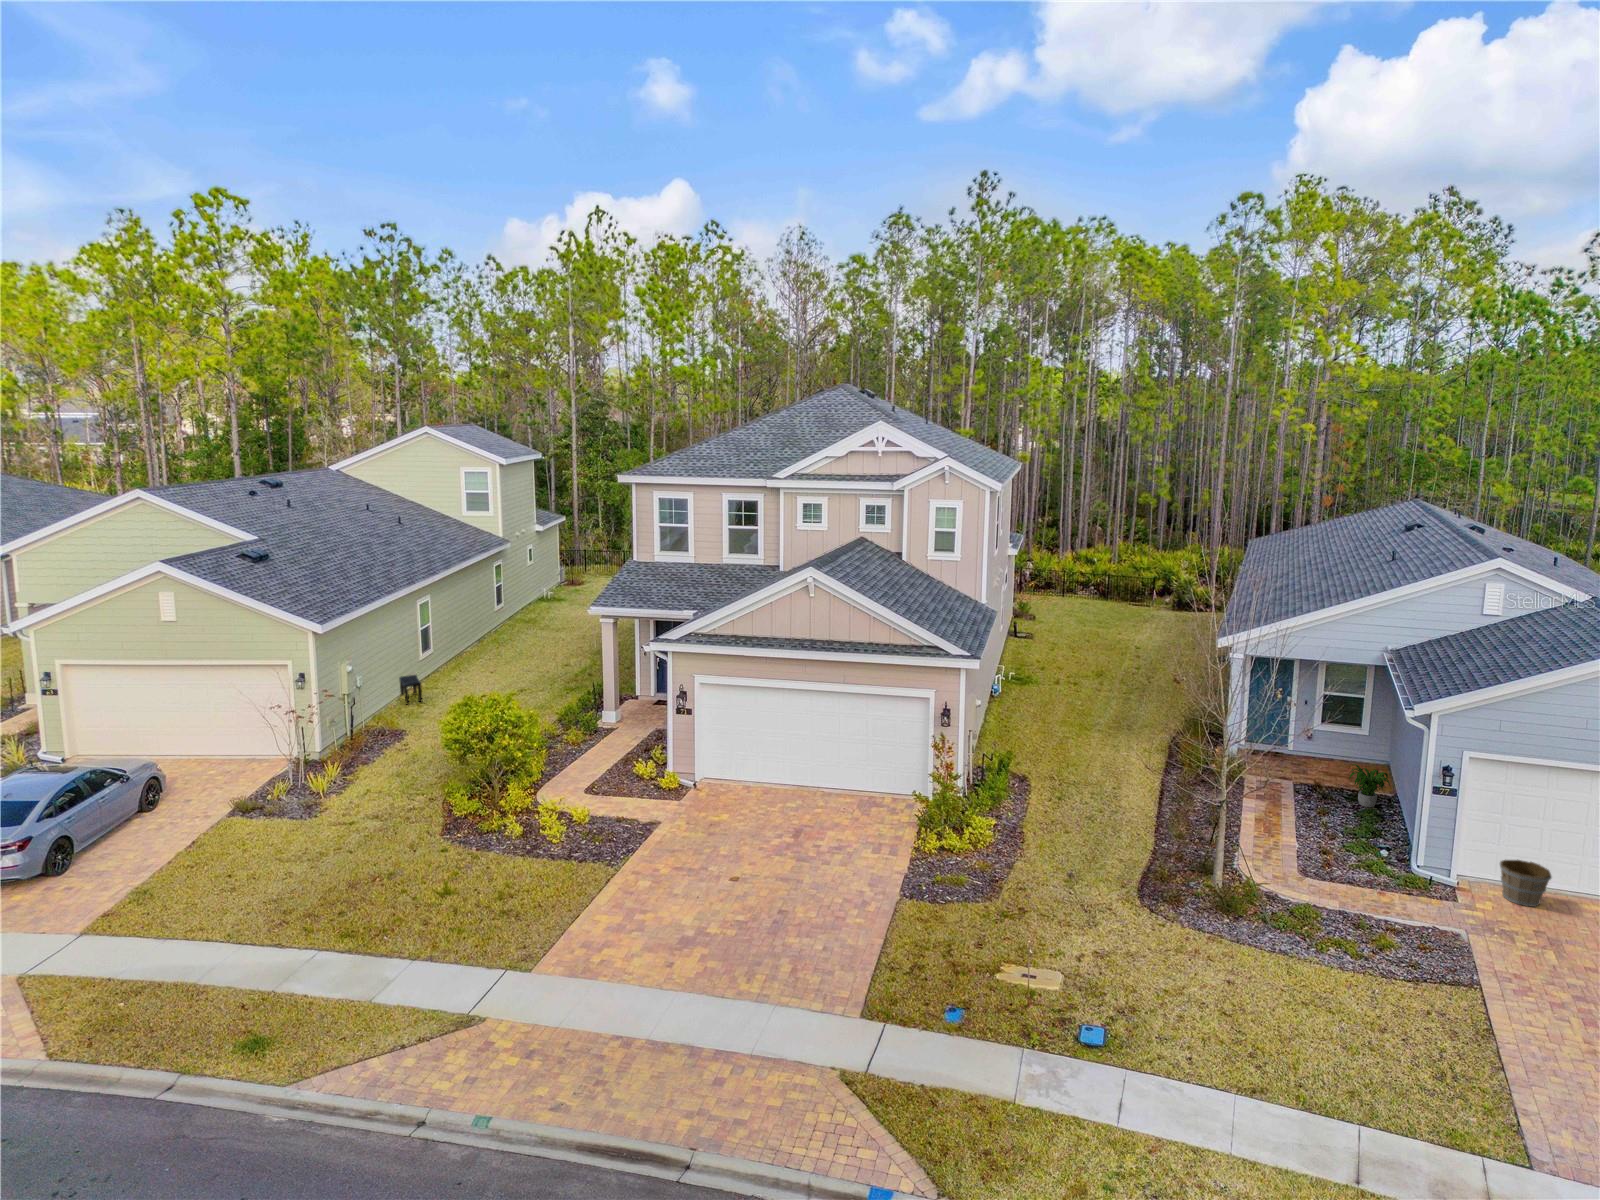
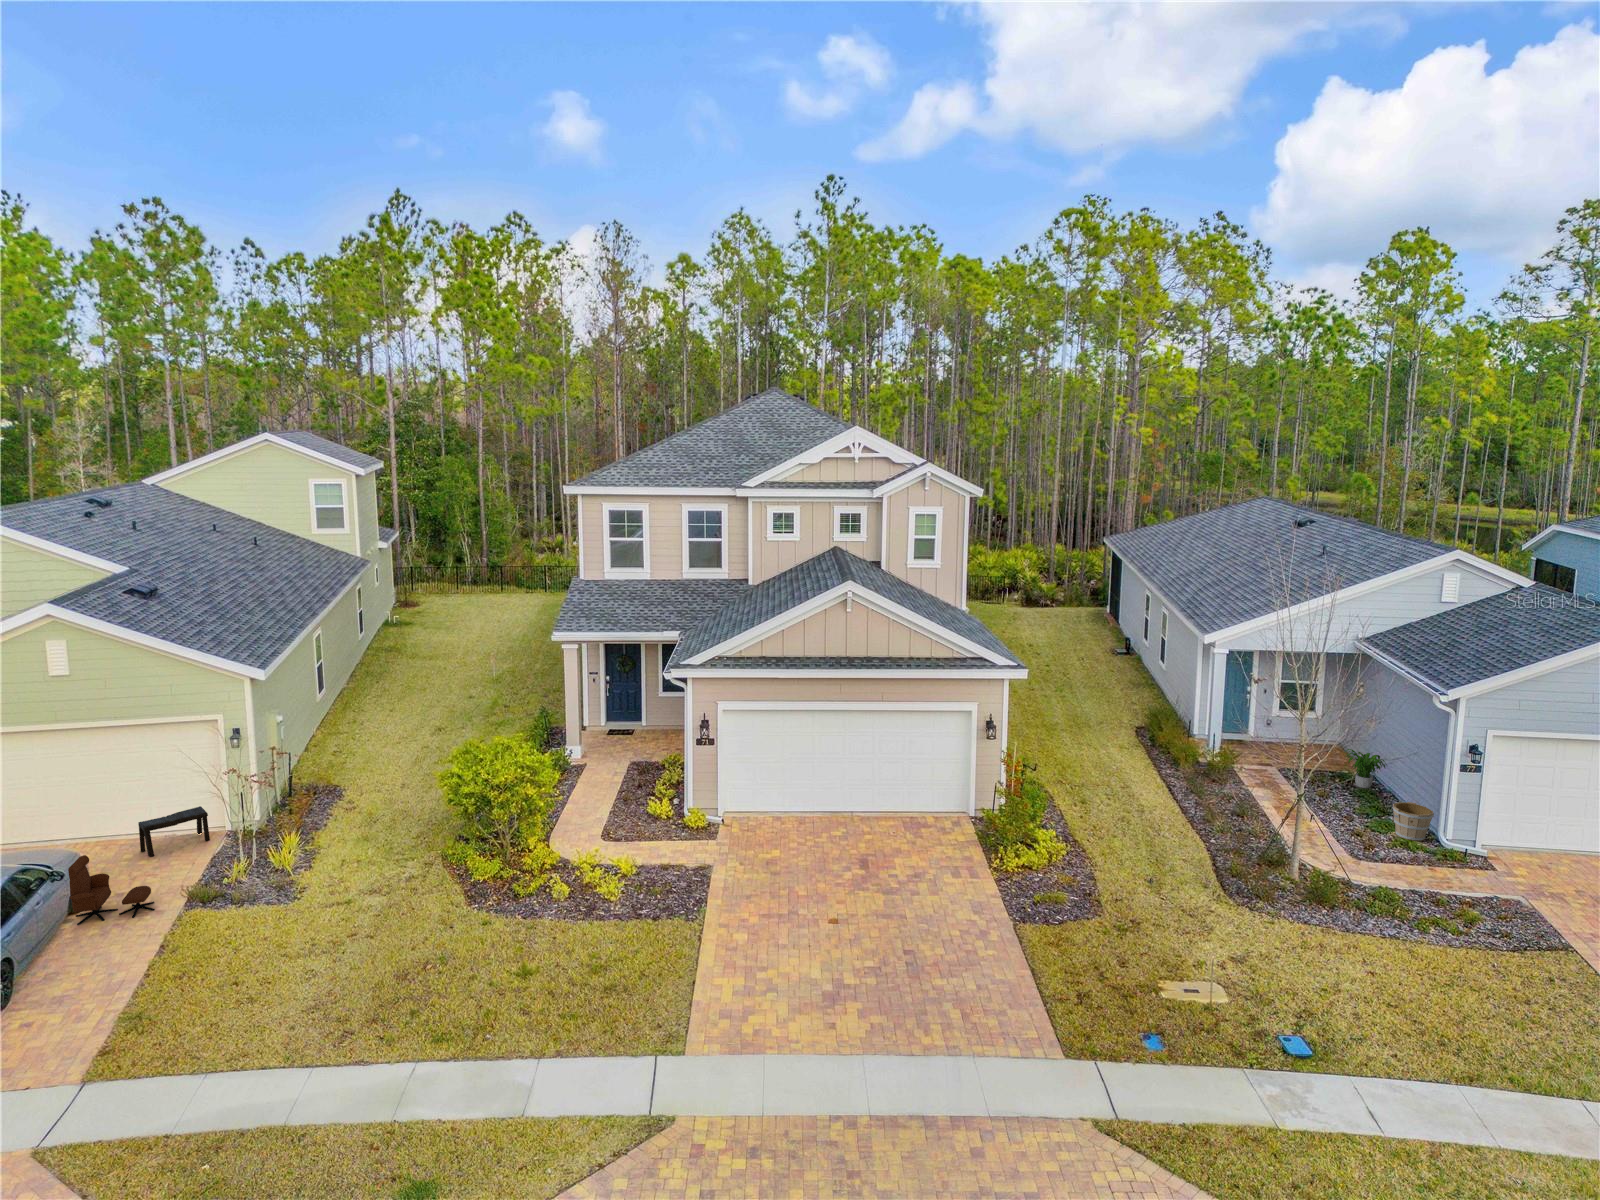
bench: present [399,675,422,704] -> present [138,806,210,857]
lounge chair: none [145,764,212,818] -> present [68,855,155,925]
wooden bucket: present [1500,860,1551,907] -> present [1393,802,1434,841]

